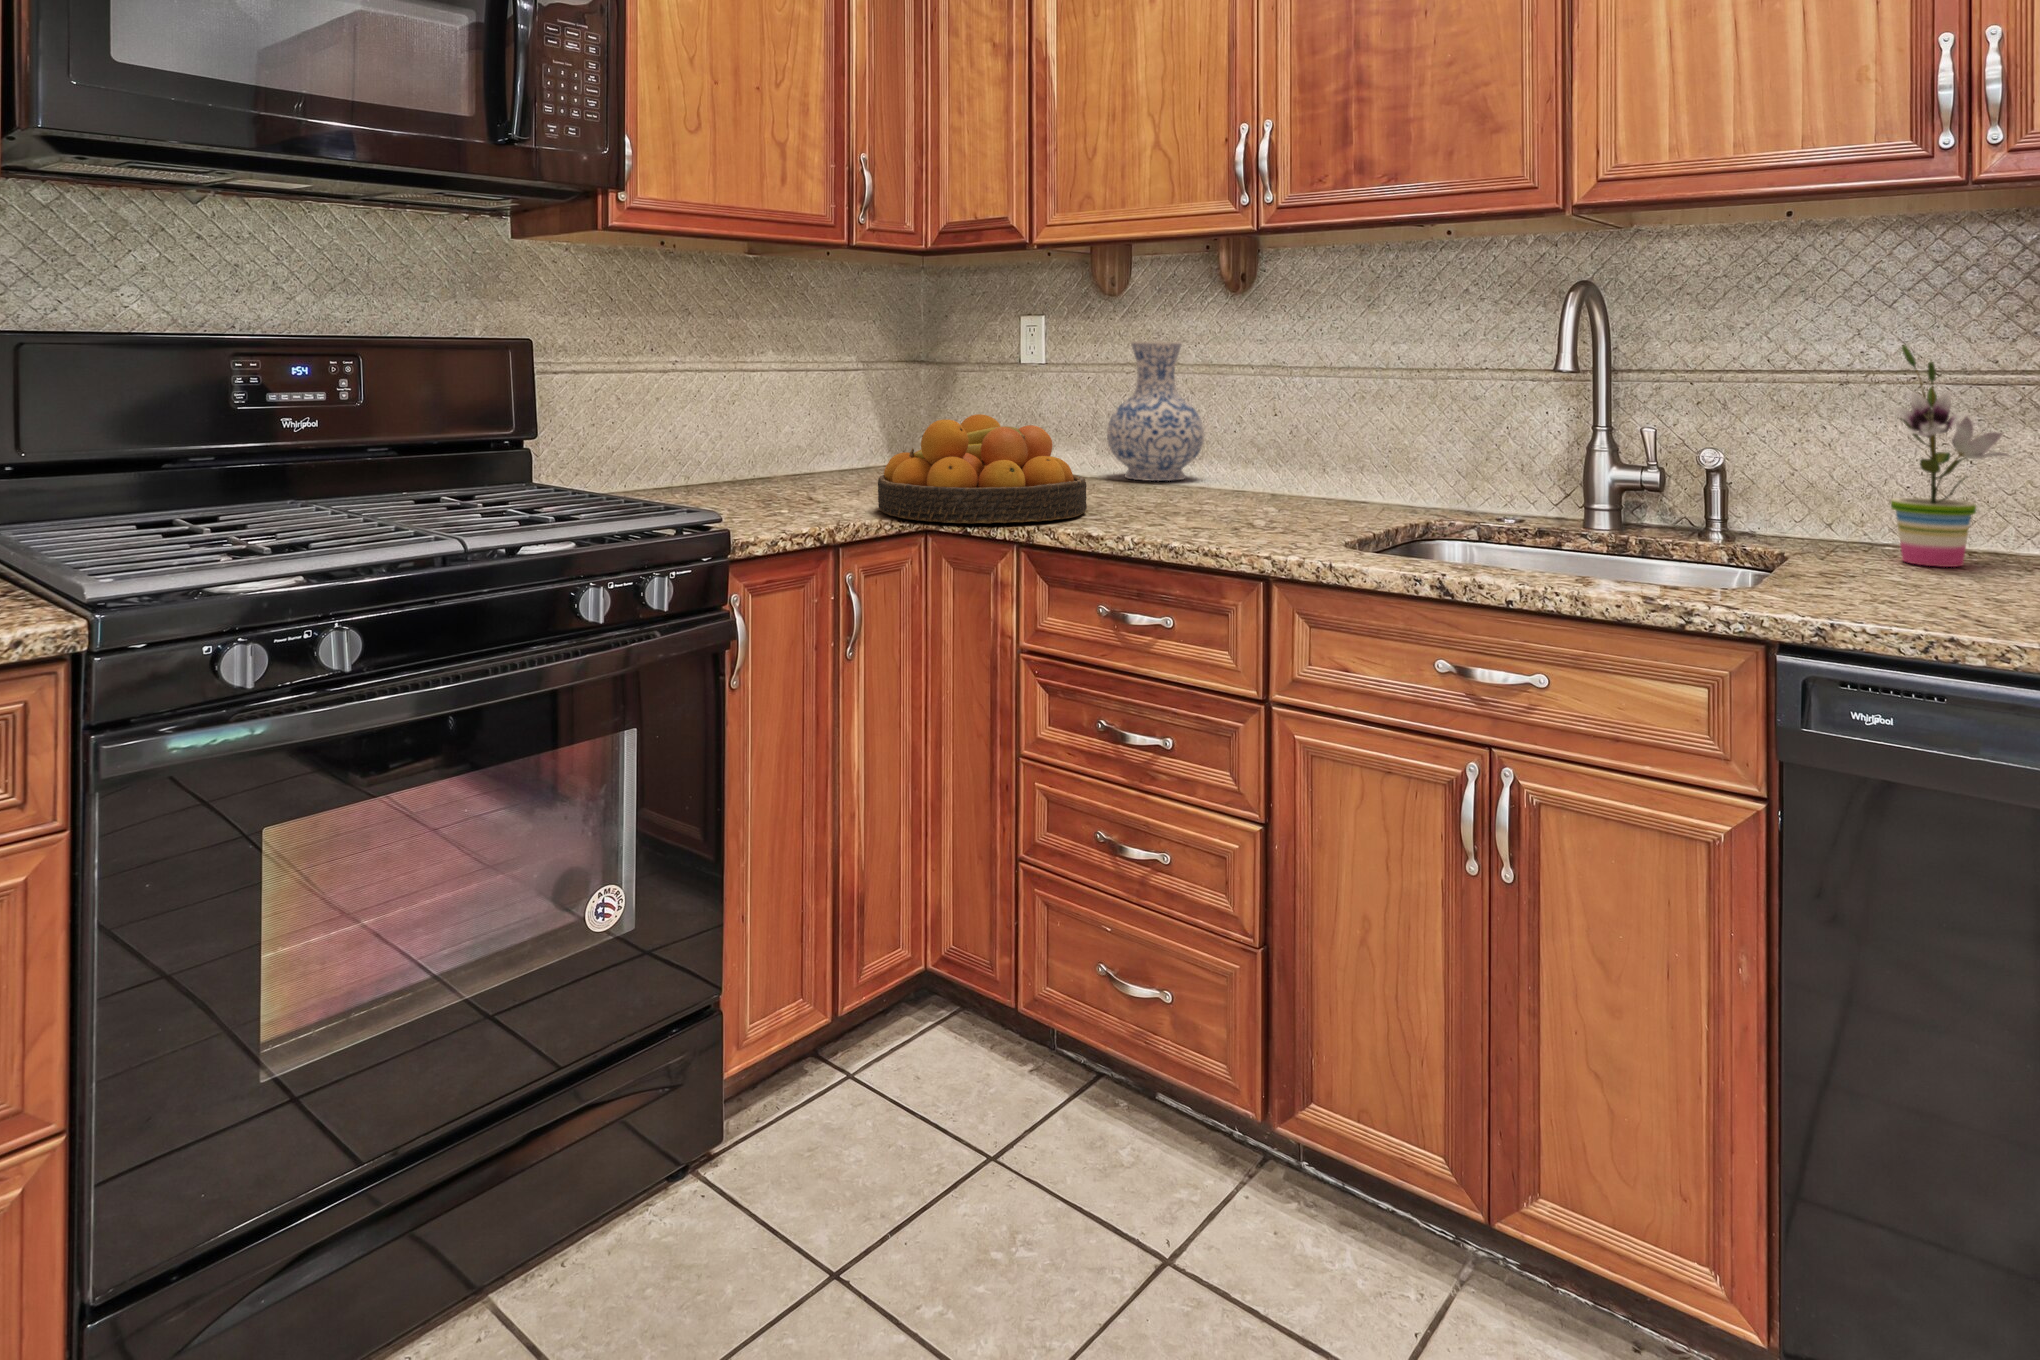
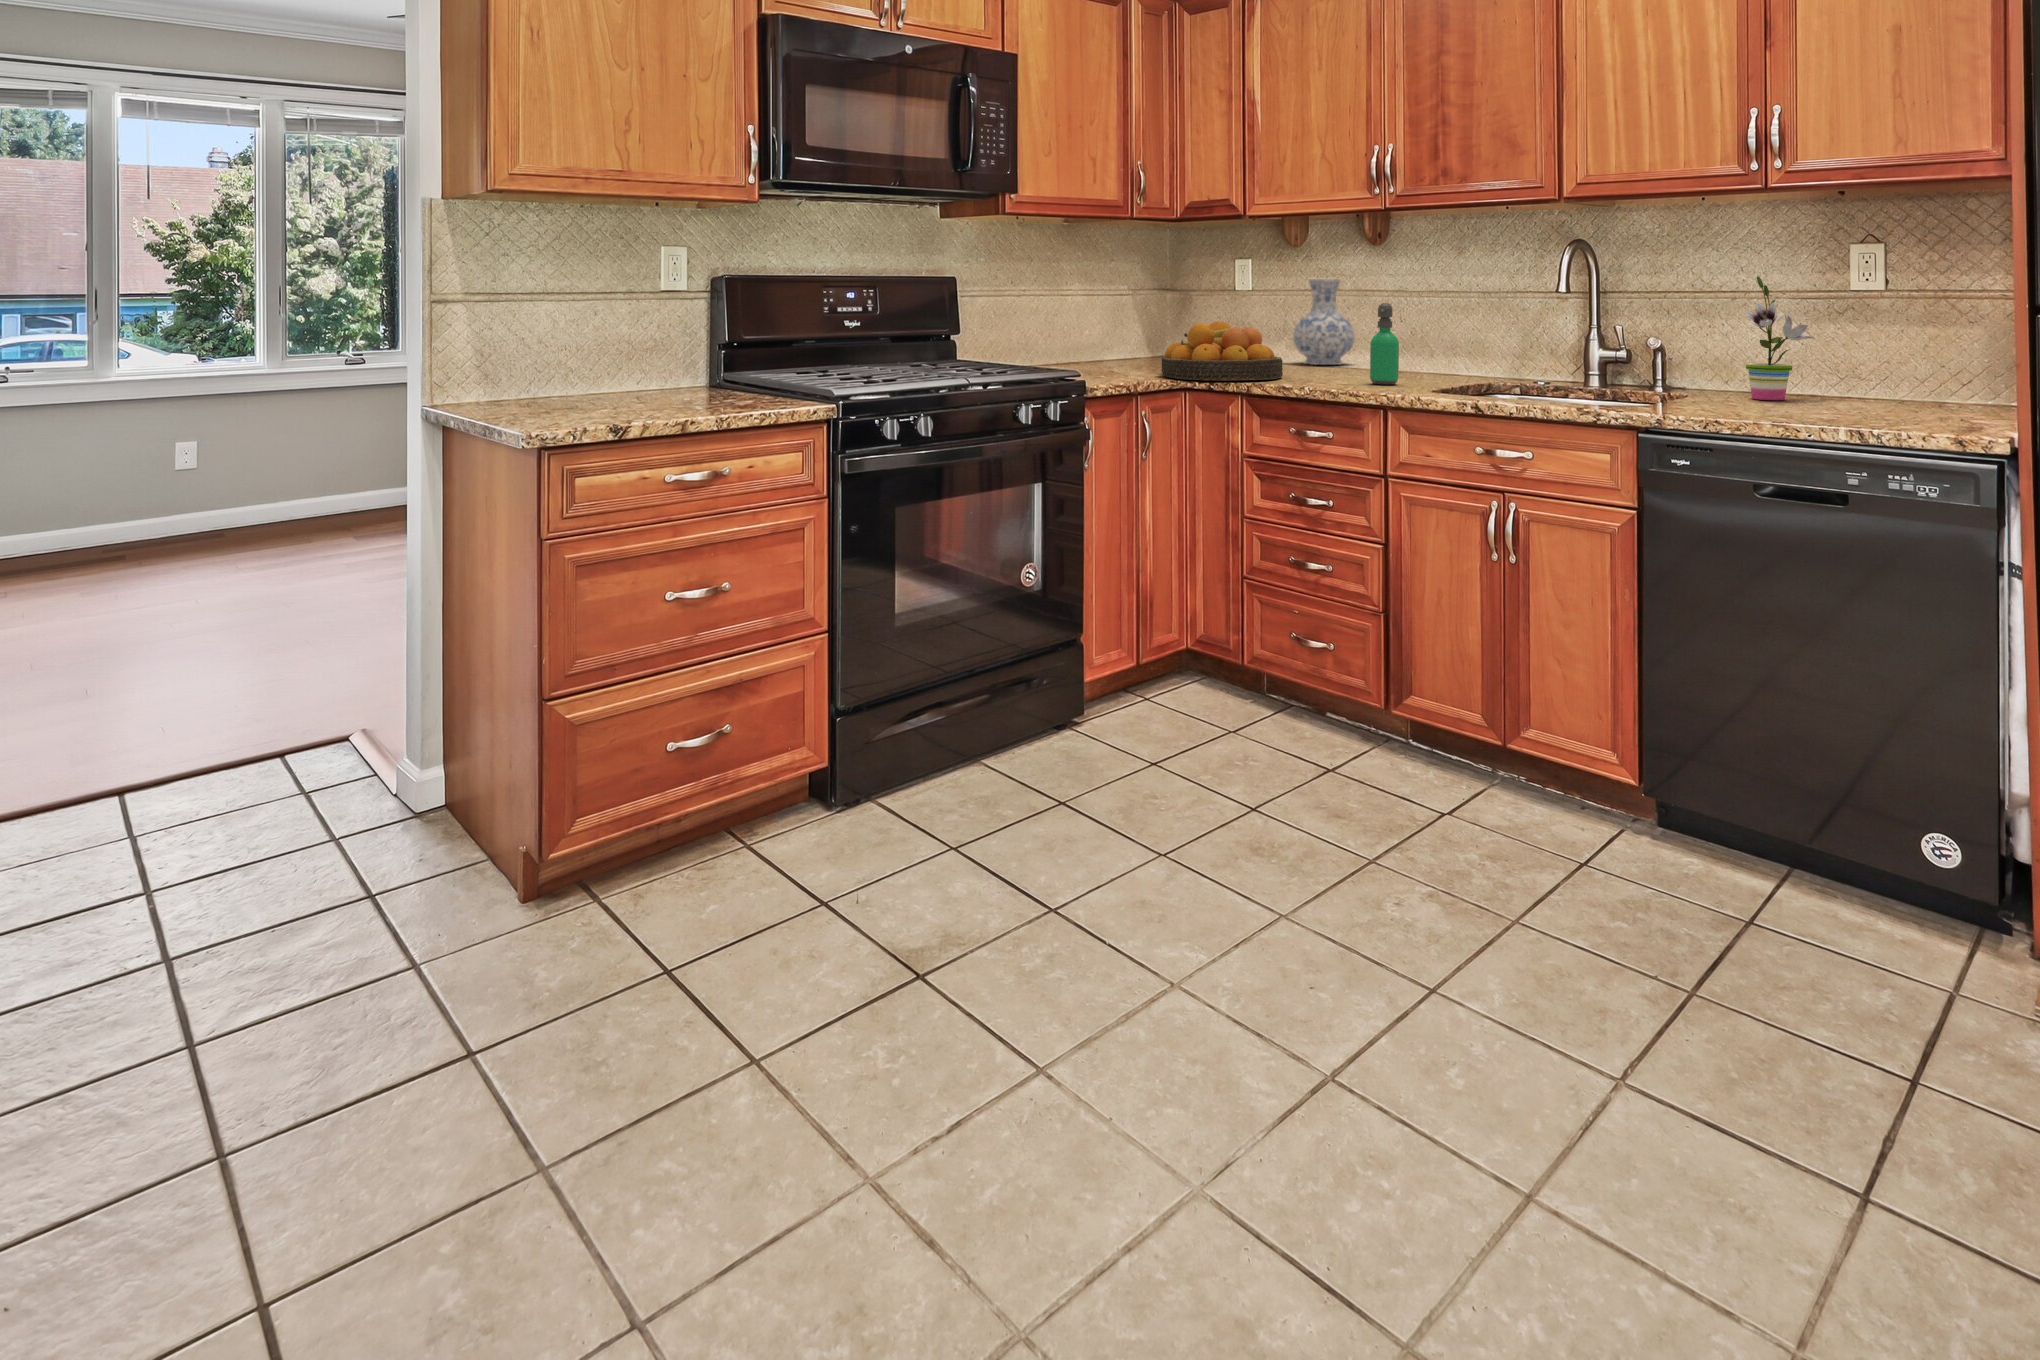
soap dispenser: none [1236,387,1286,530] -> present [1370,303,1399,385]

